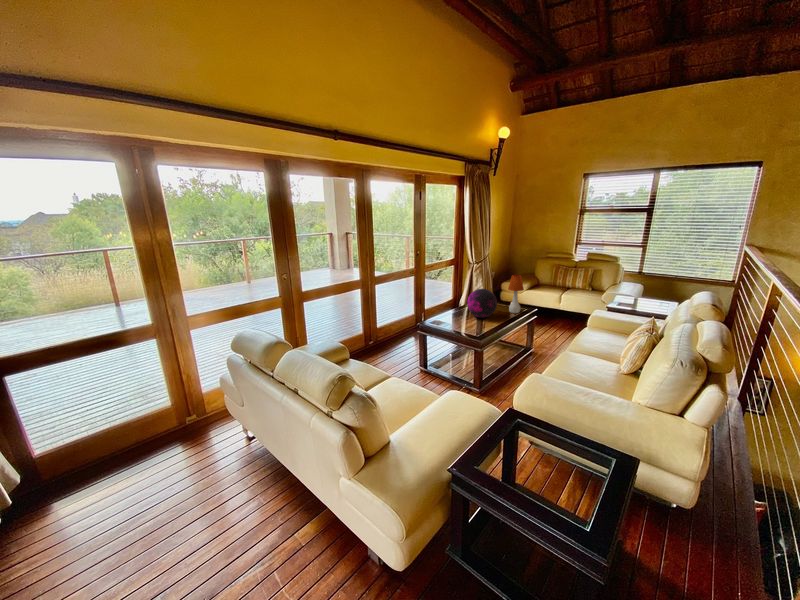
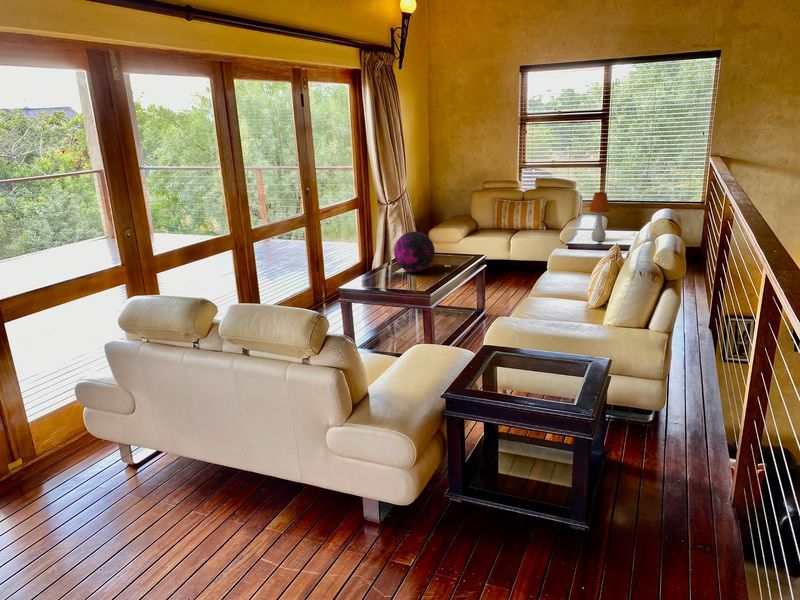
table lamp: present [508,275,524,313] -> present [590,192,610,241]

